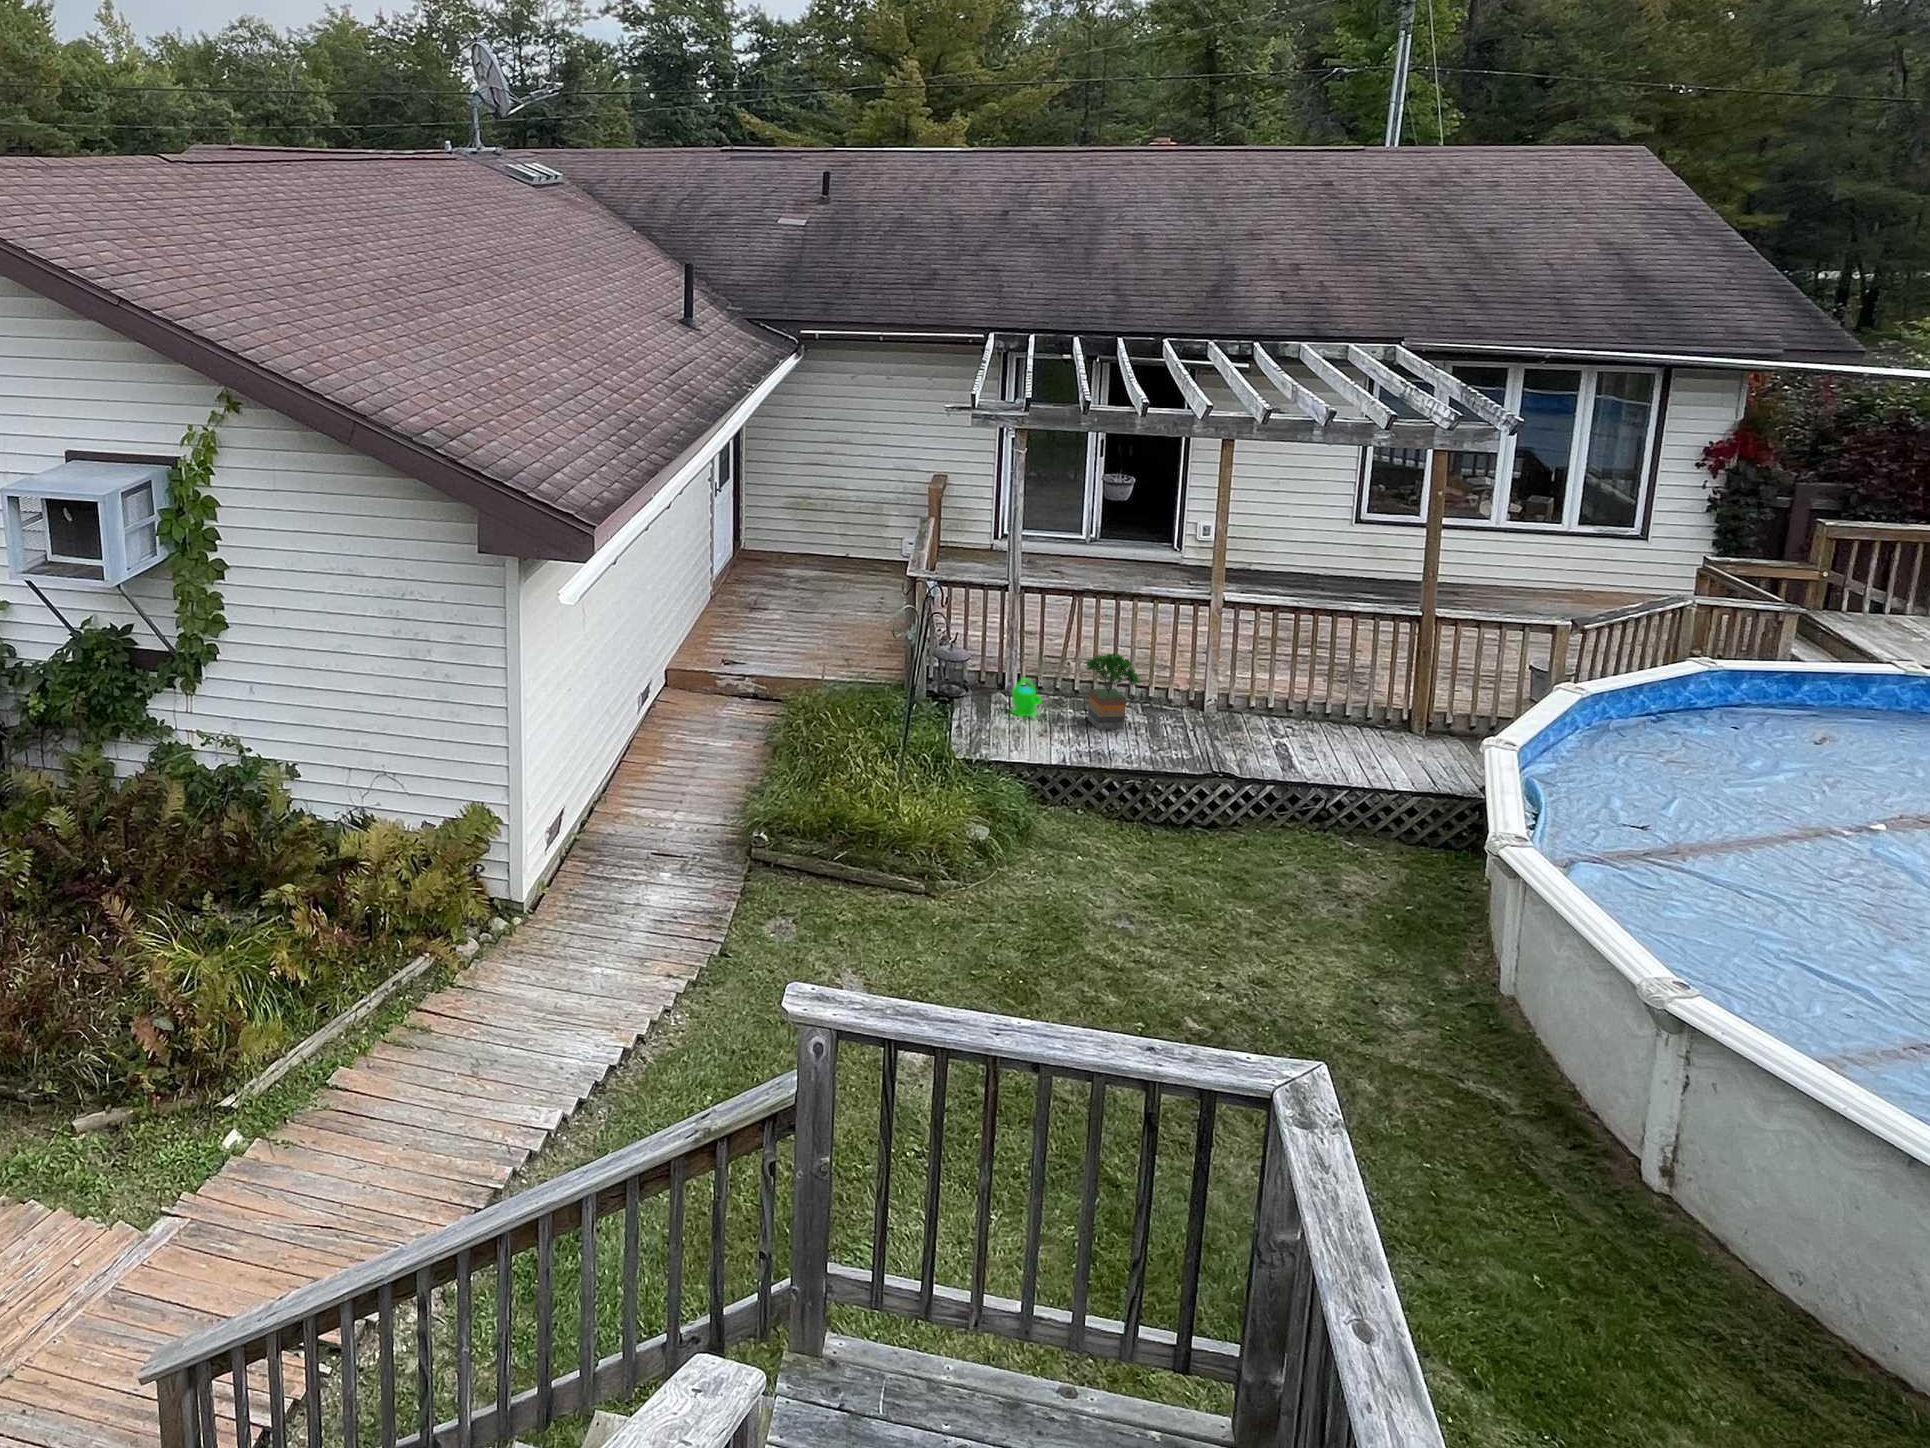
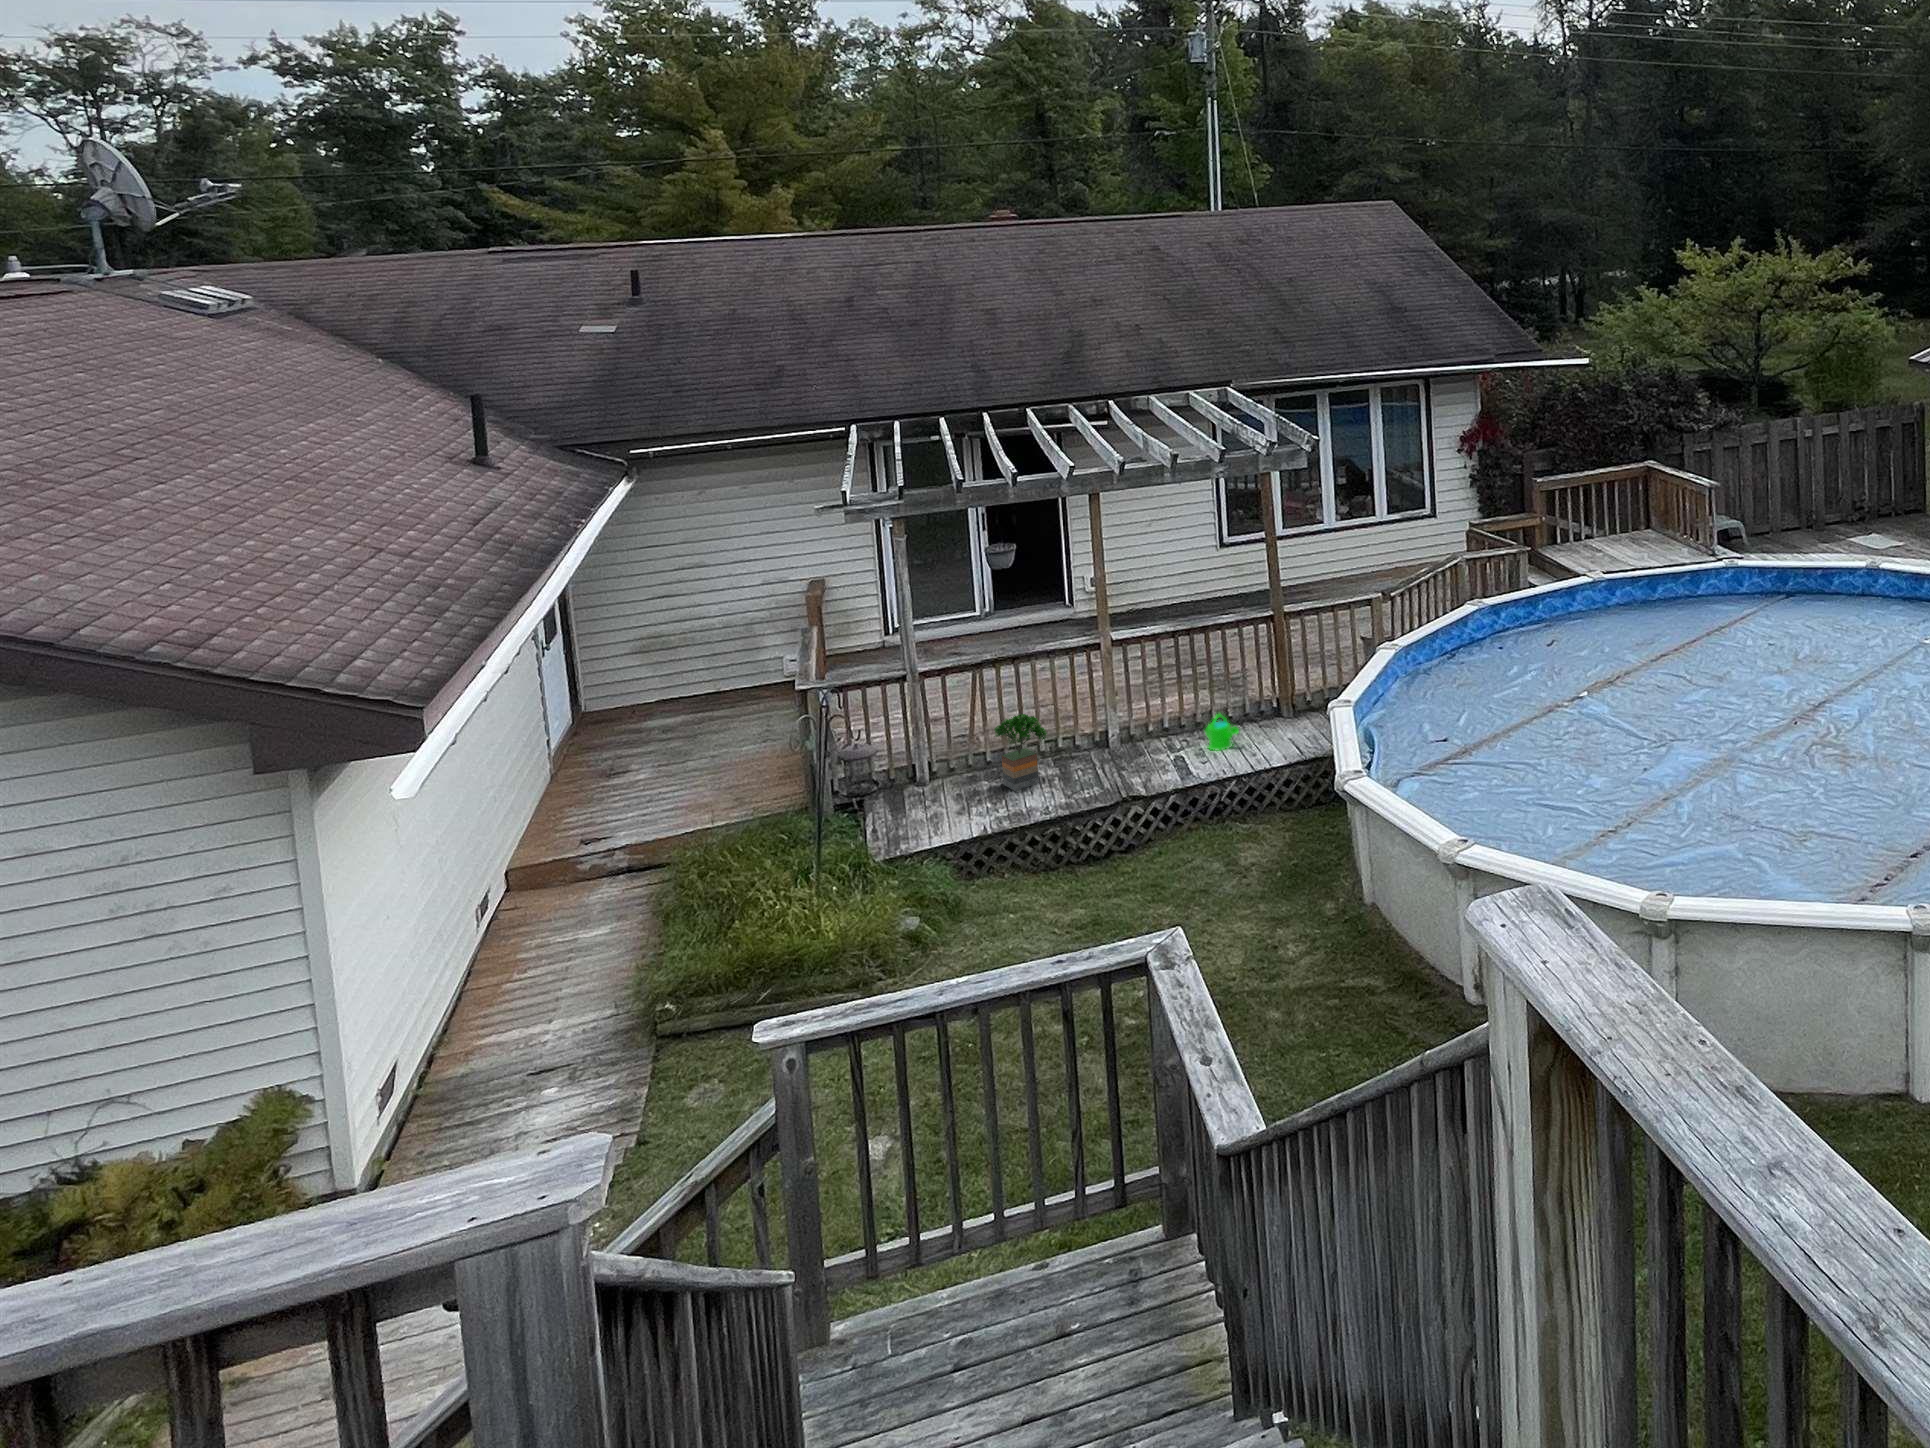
watering can: present [1010,678,1042,717] -> present [1205,714,1239,750]

